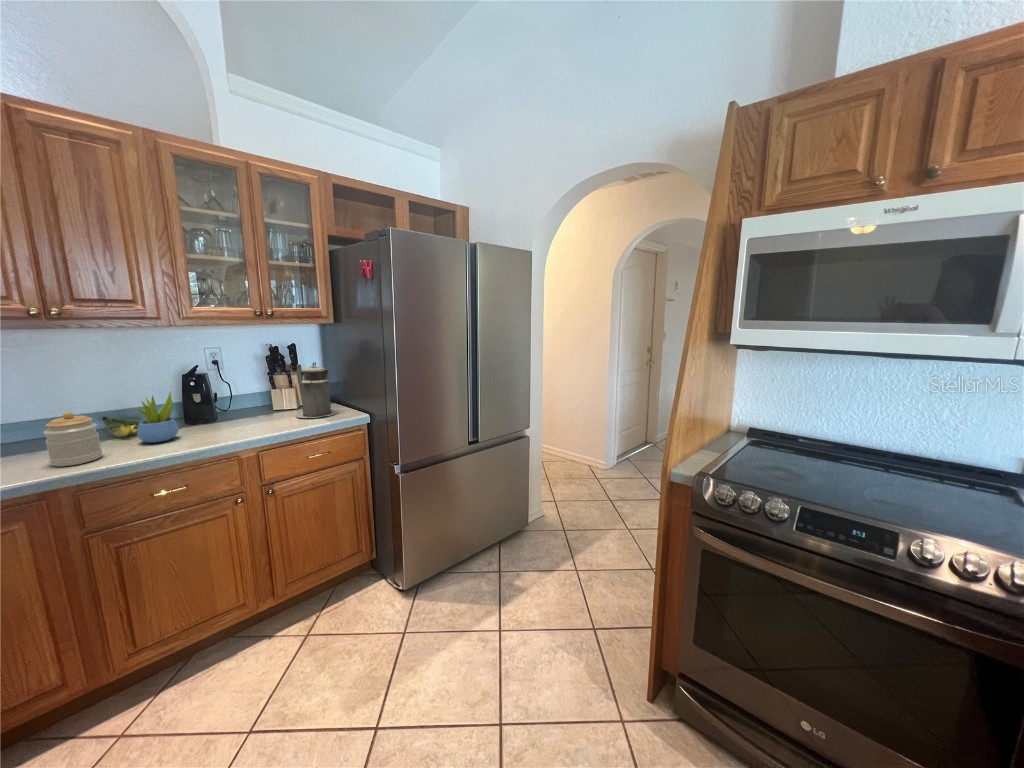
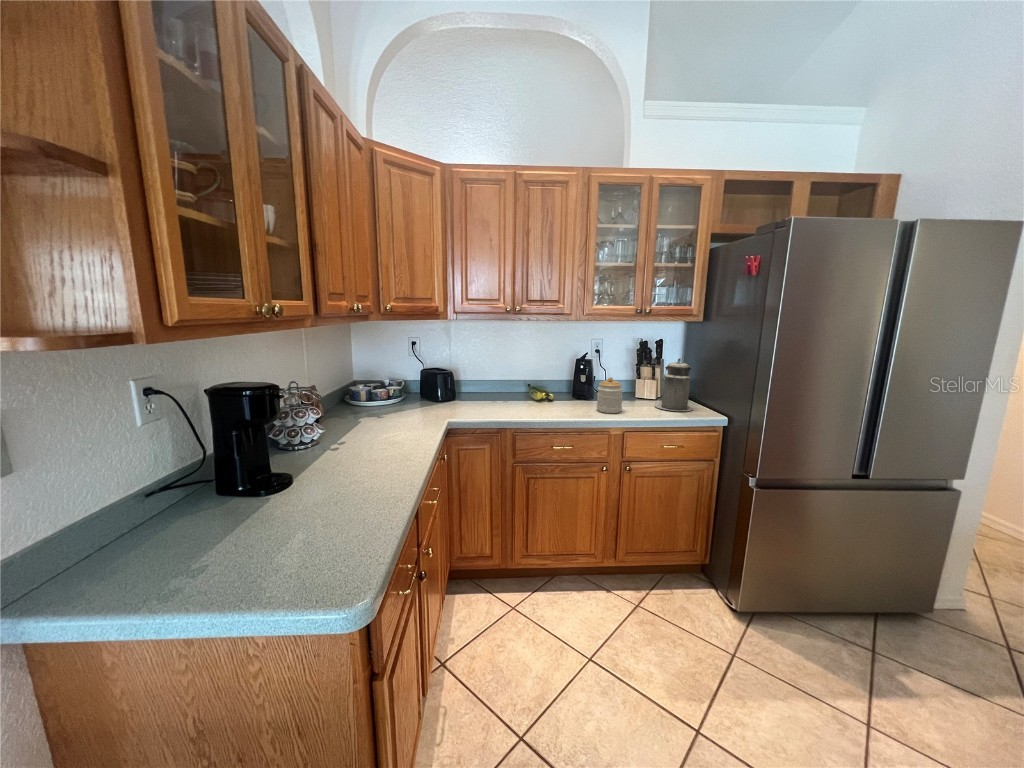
succulent plant: present [134,392,179,443] -> none [547,370,571,408]
jar: present [43,412,102,466] -> present [597,377,623,413]

